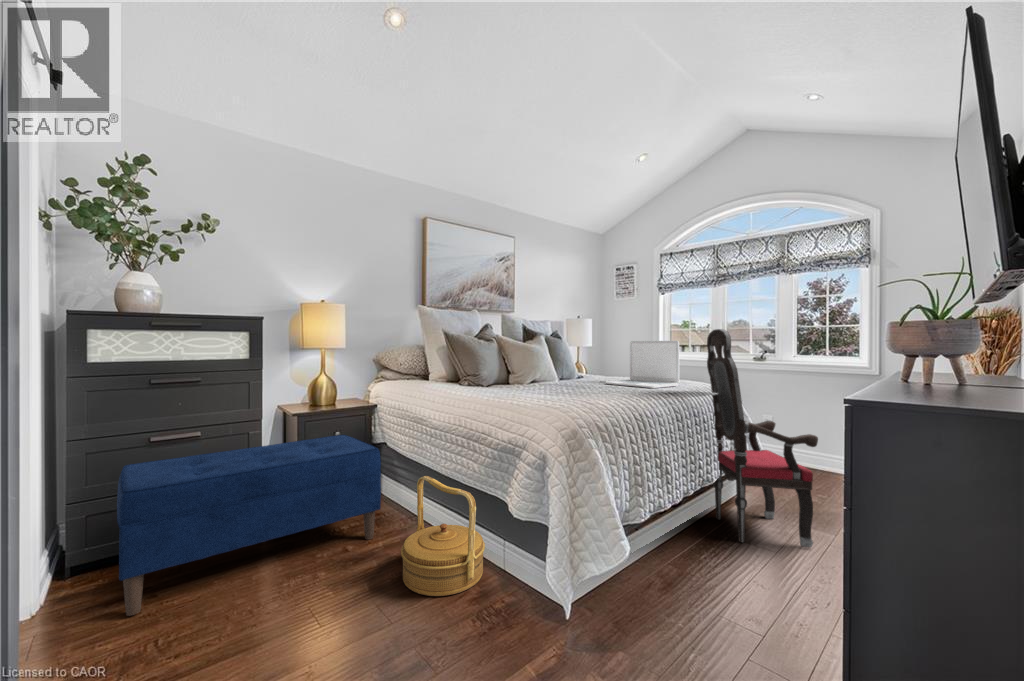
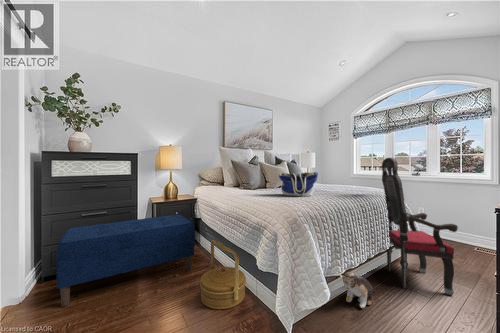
laptop: present [606,341,679,388] -> none [321,165,365,192]
tote bag: none [536,352,605,395] -> present [279,172,318,196]
plush toy: none [643,517,697,575] -> present [339,272,375,308]

